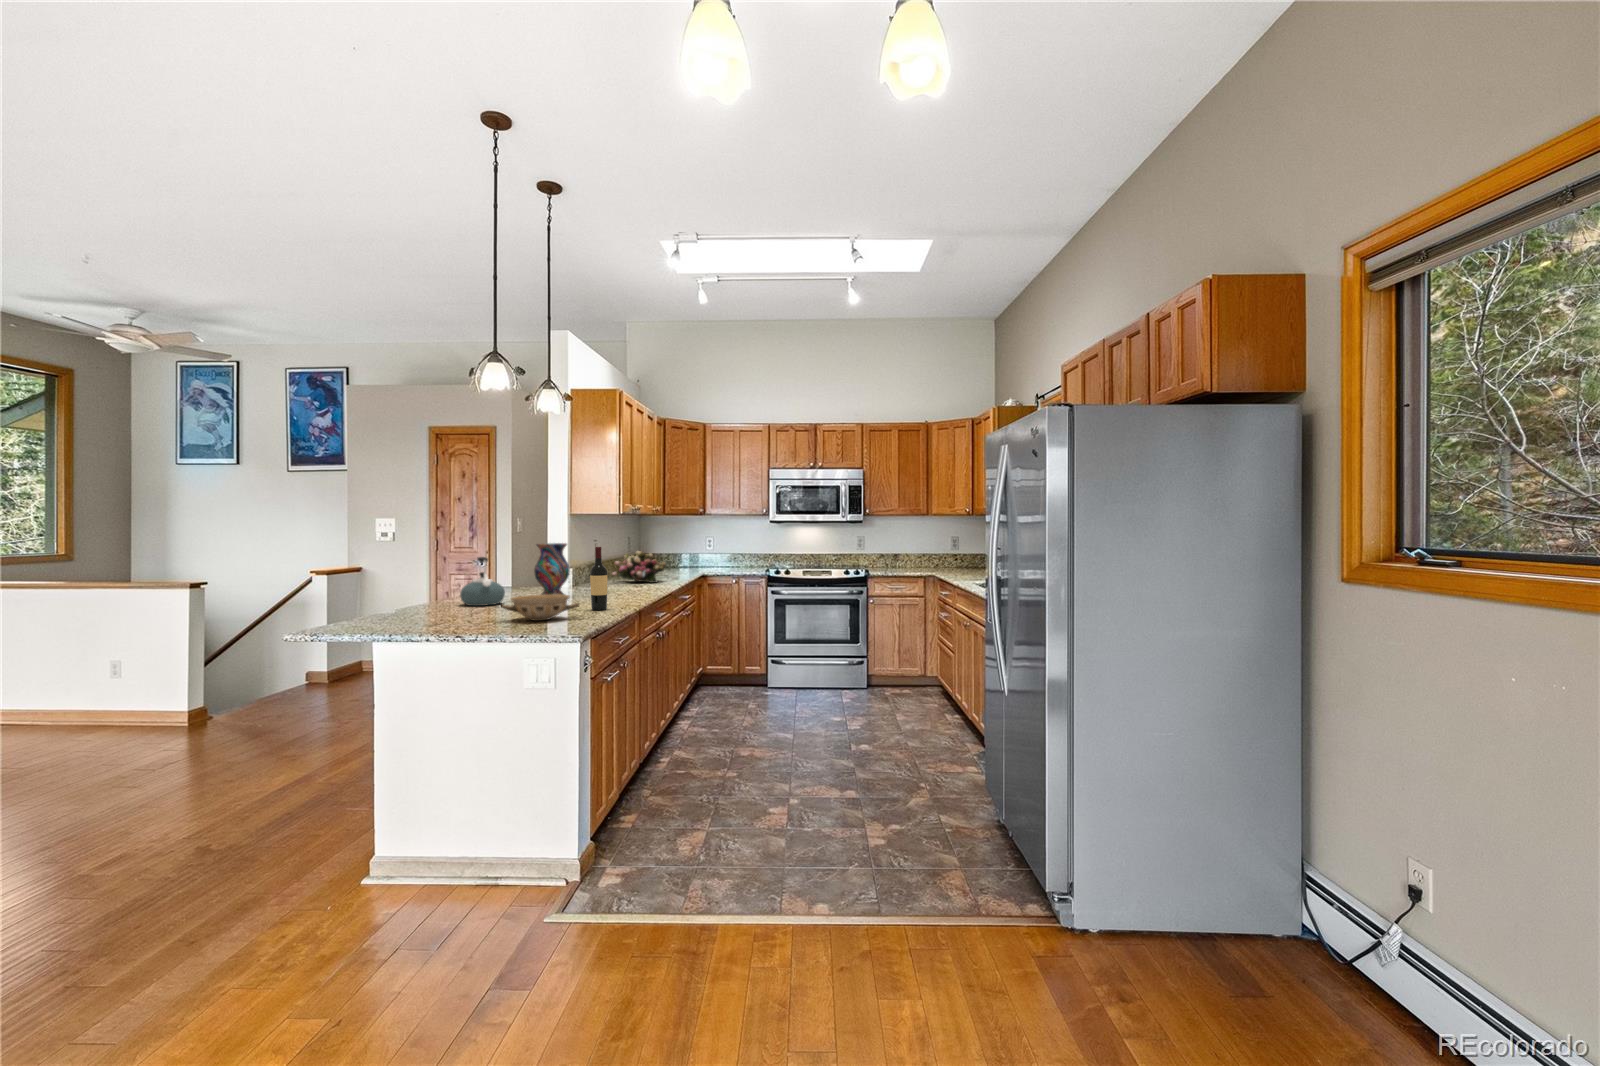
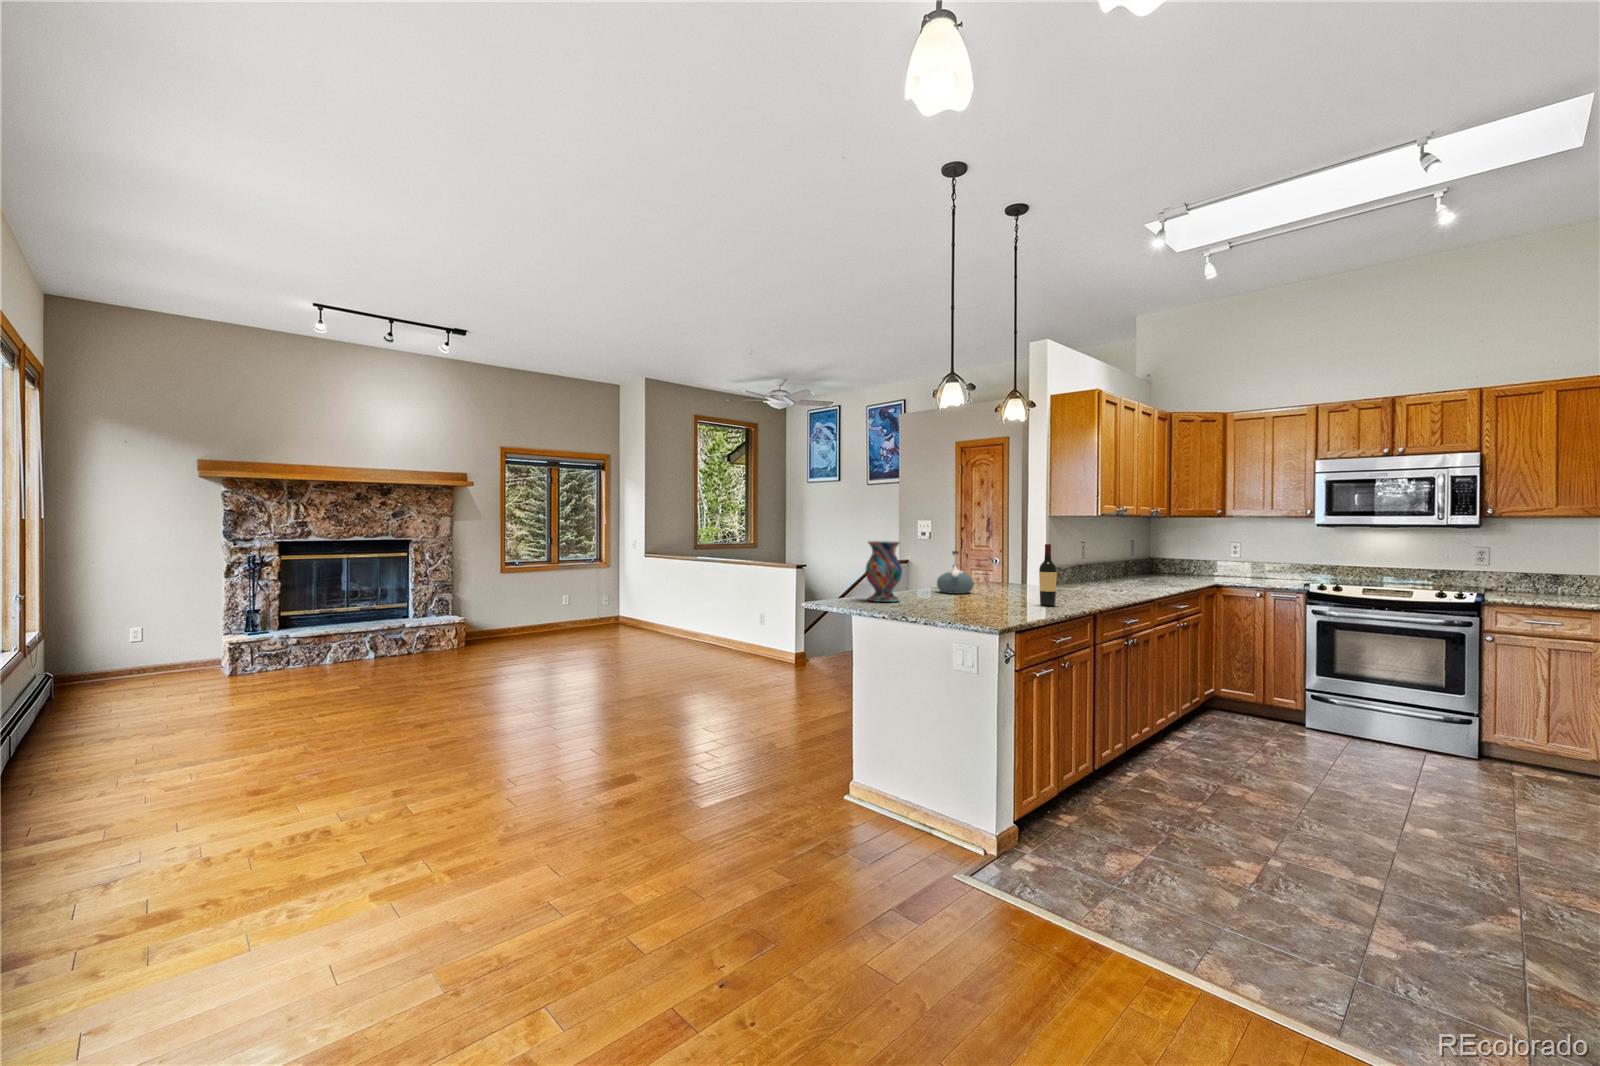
vase: present [534,543,569,595] -> present [866,541,902,602]
flower arrangement: present [613,551,666,583] -> none [1097,553,1159,588]
ceramic bowl: present [501,594,579,621] -> none [949,586,1019,609]

